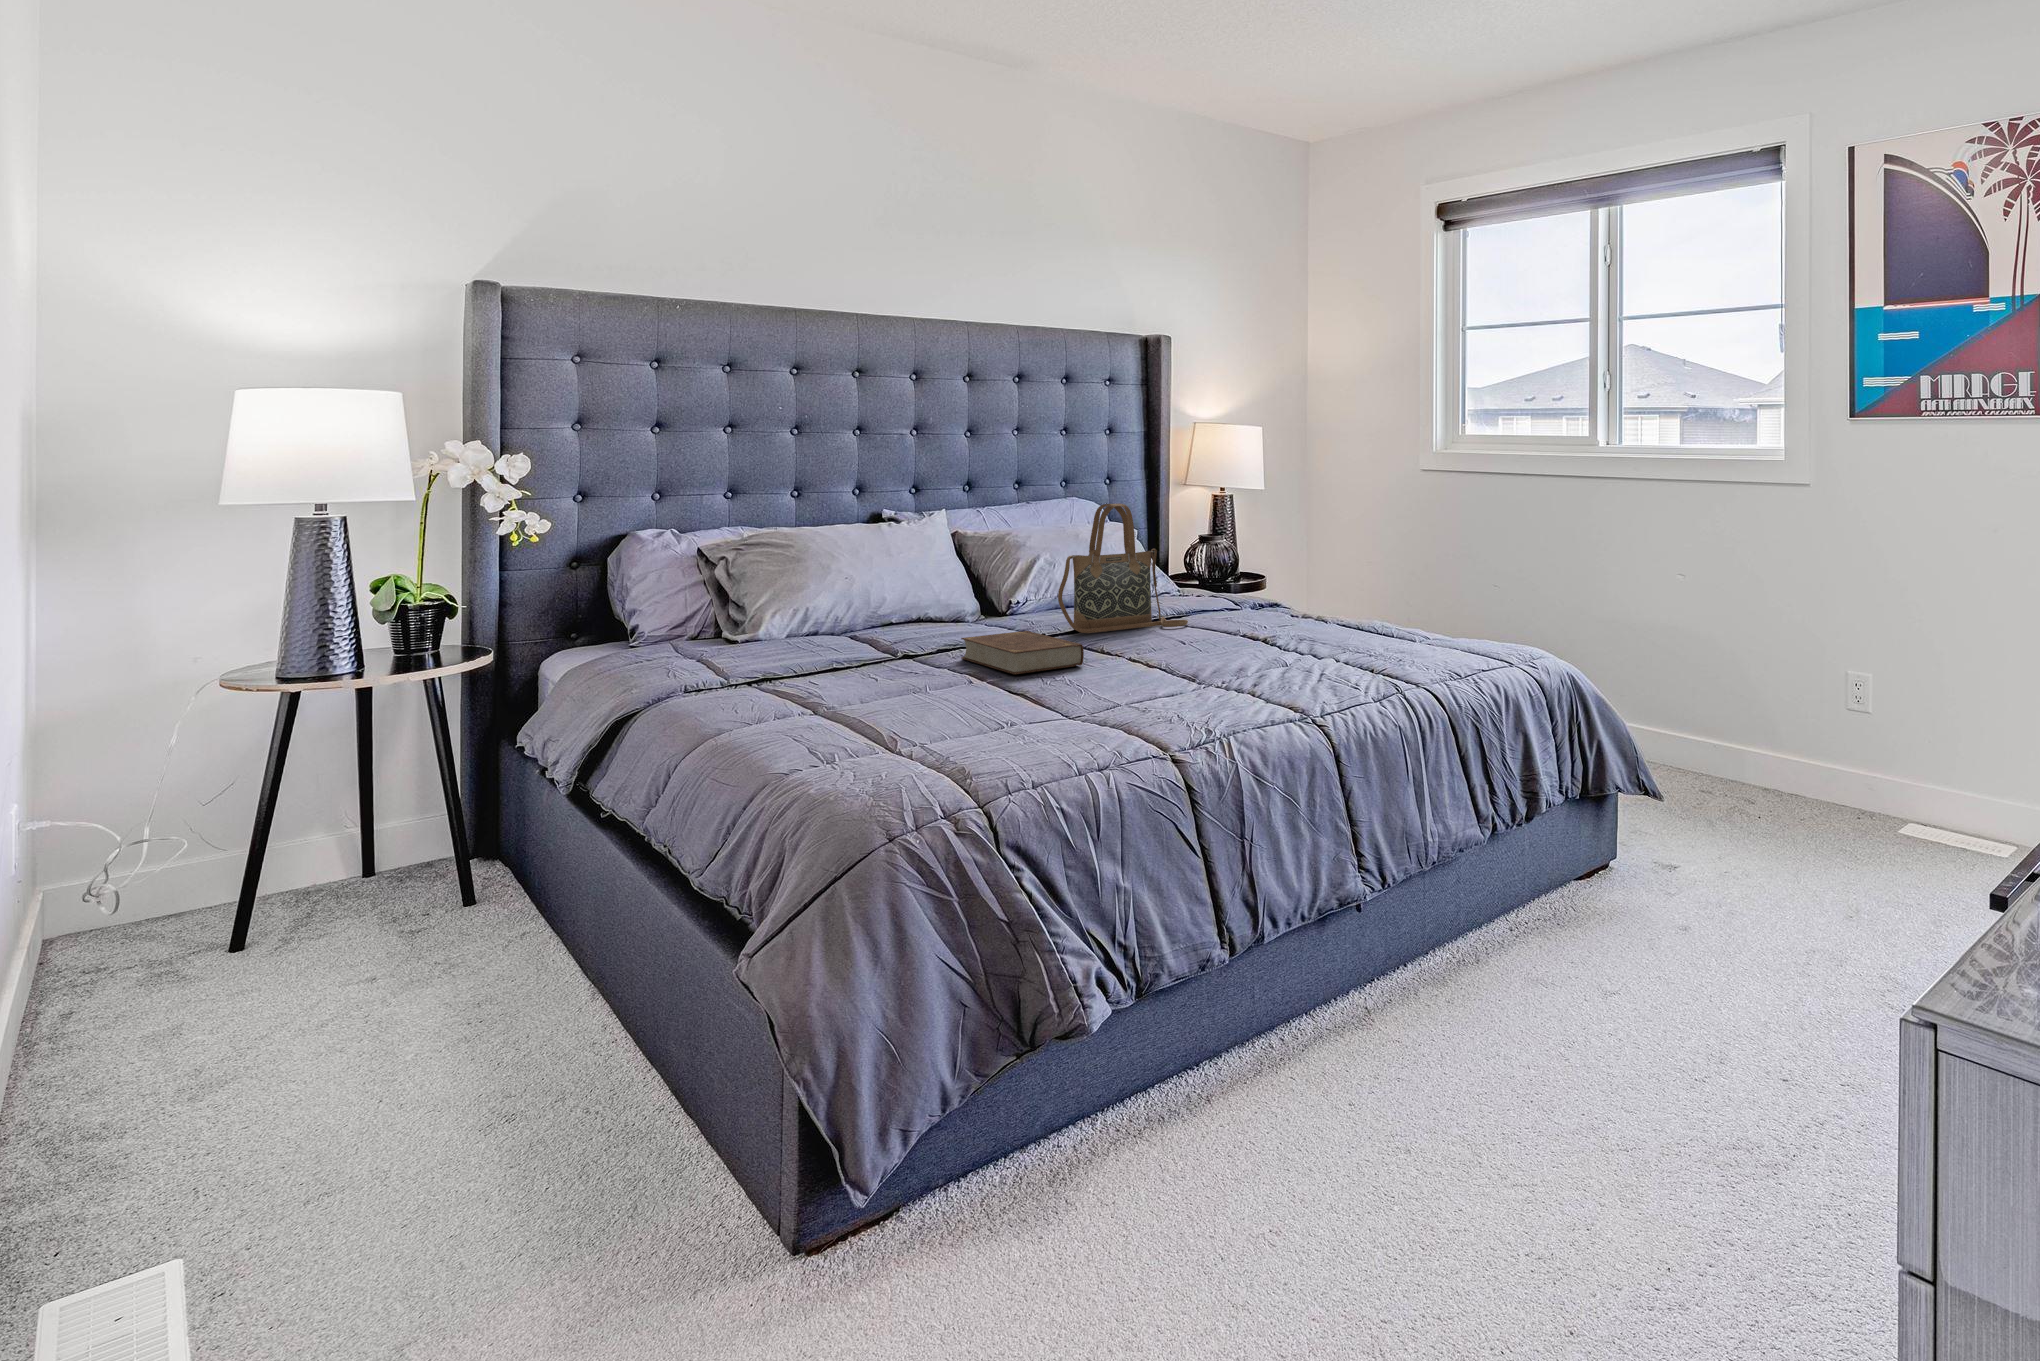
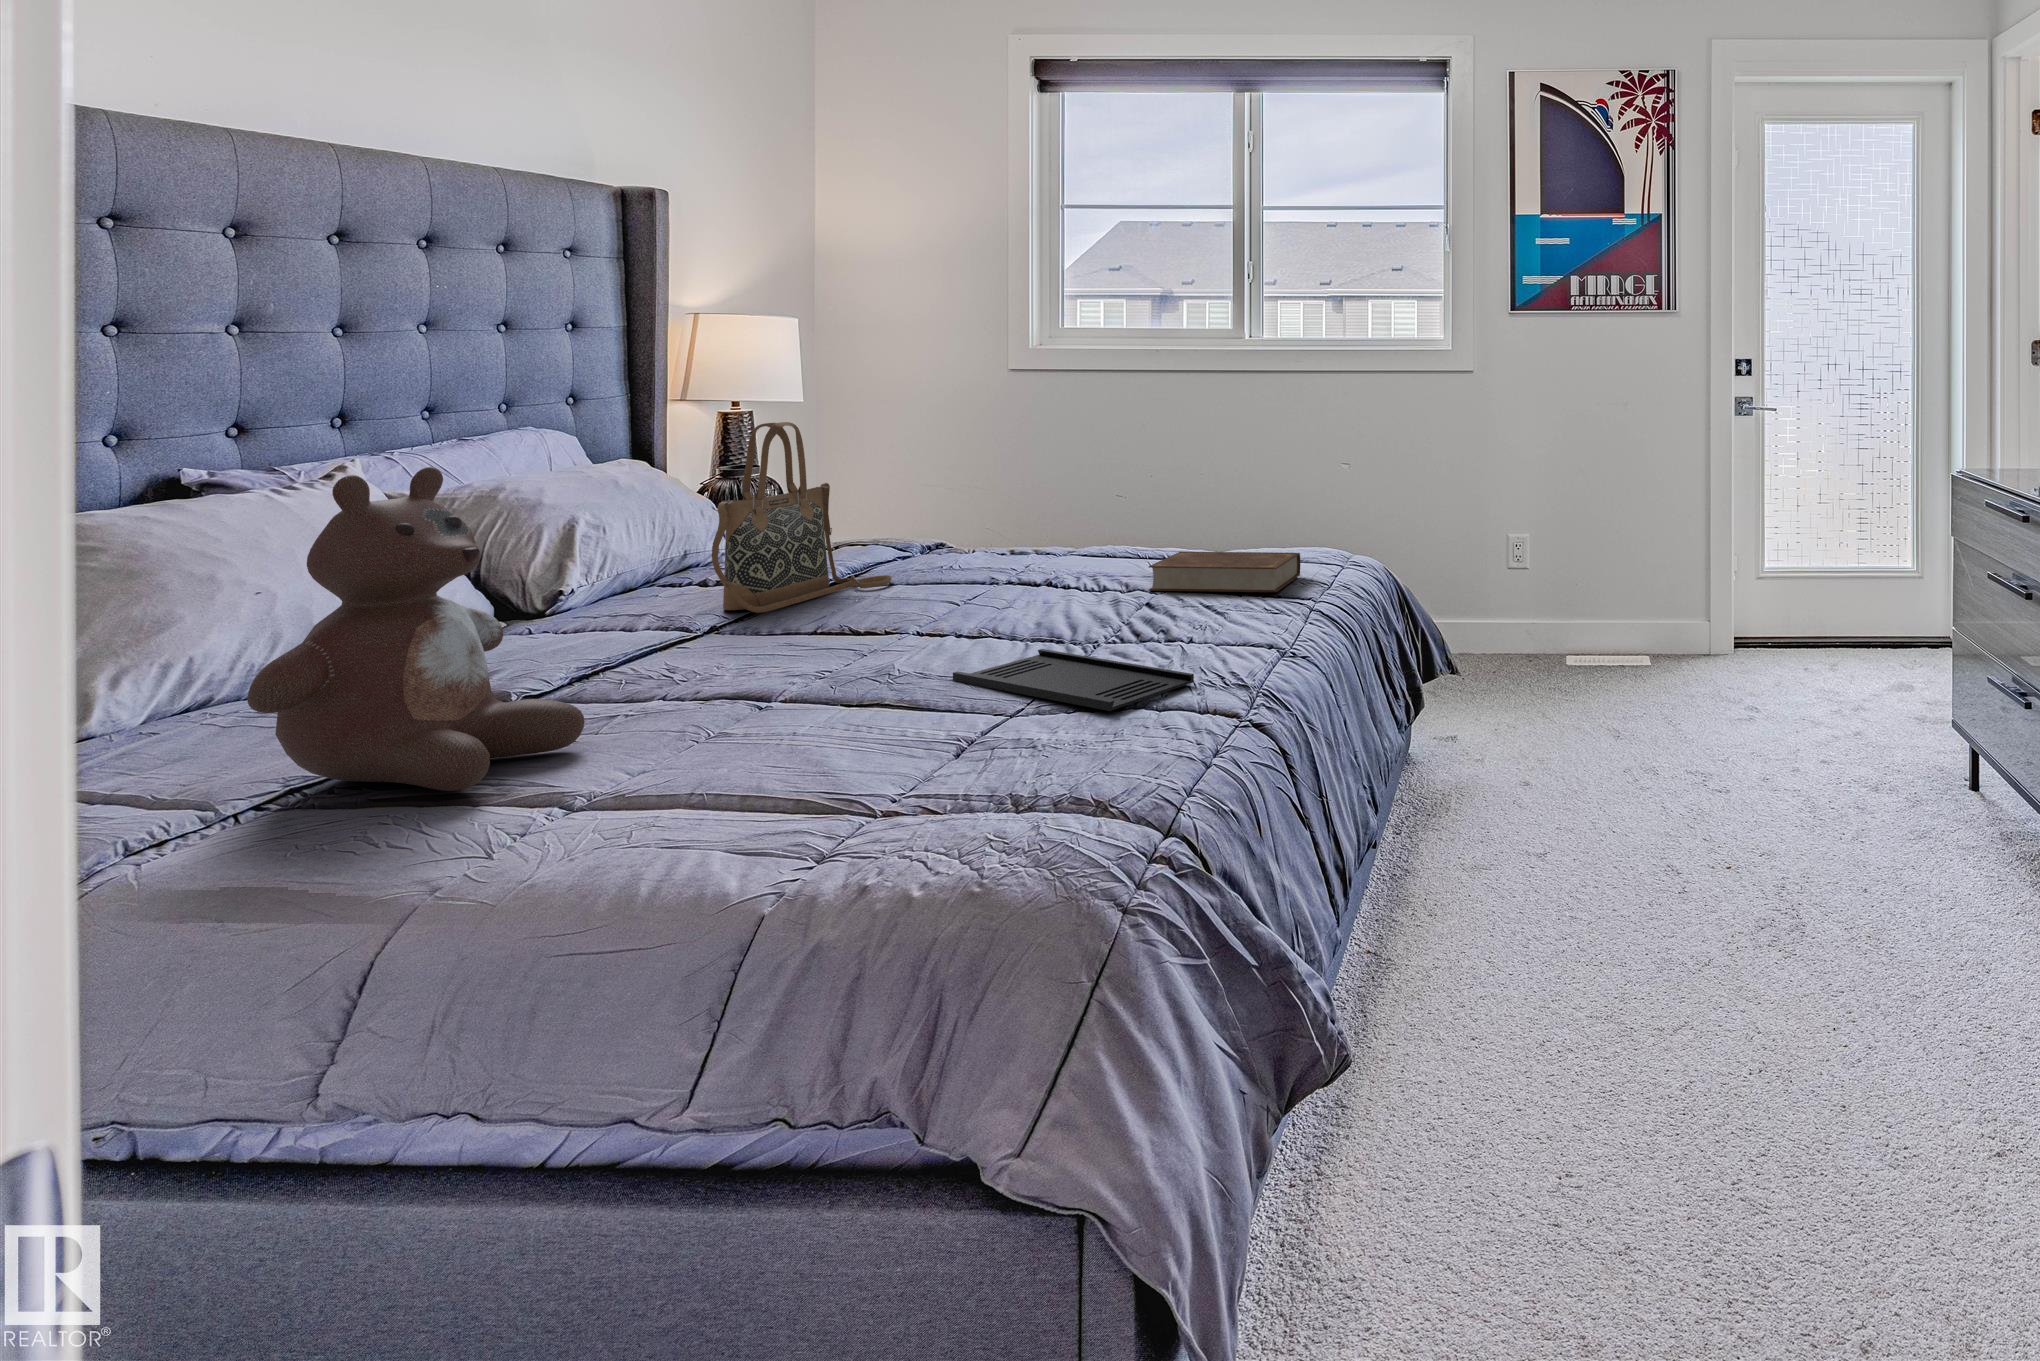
stuffed bear: none [743,520,887,696] -> present [247,467,585,791]
book: present [961,631,1084,674] -> present [1149,552,1300,592]
tray: none [1088,681,1194,724] -> present [953,649,1194,711]

